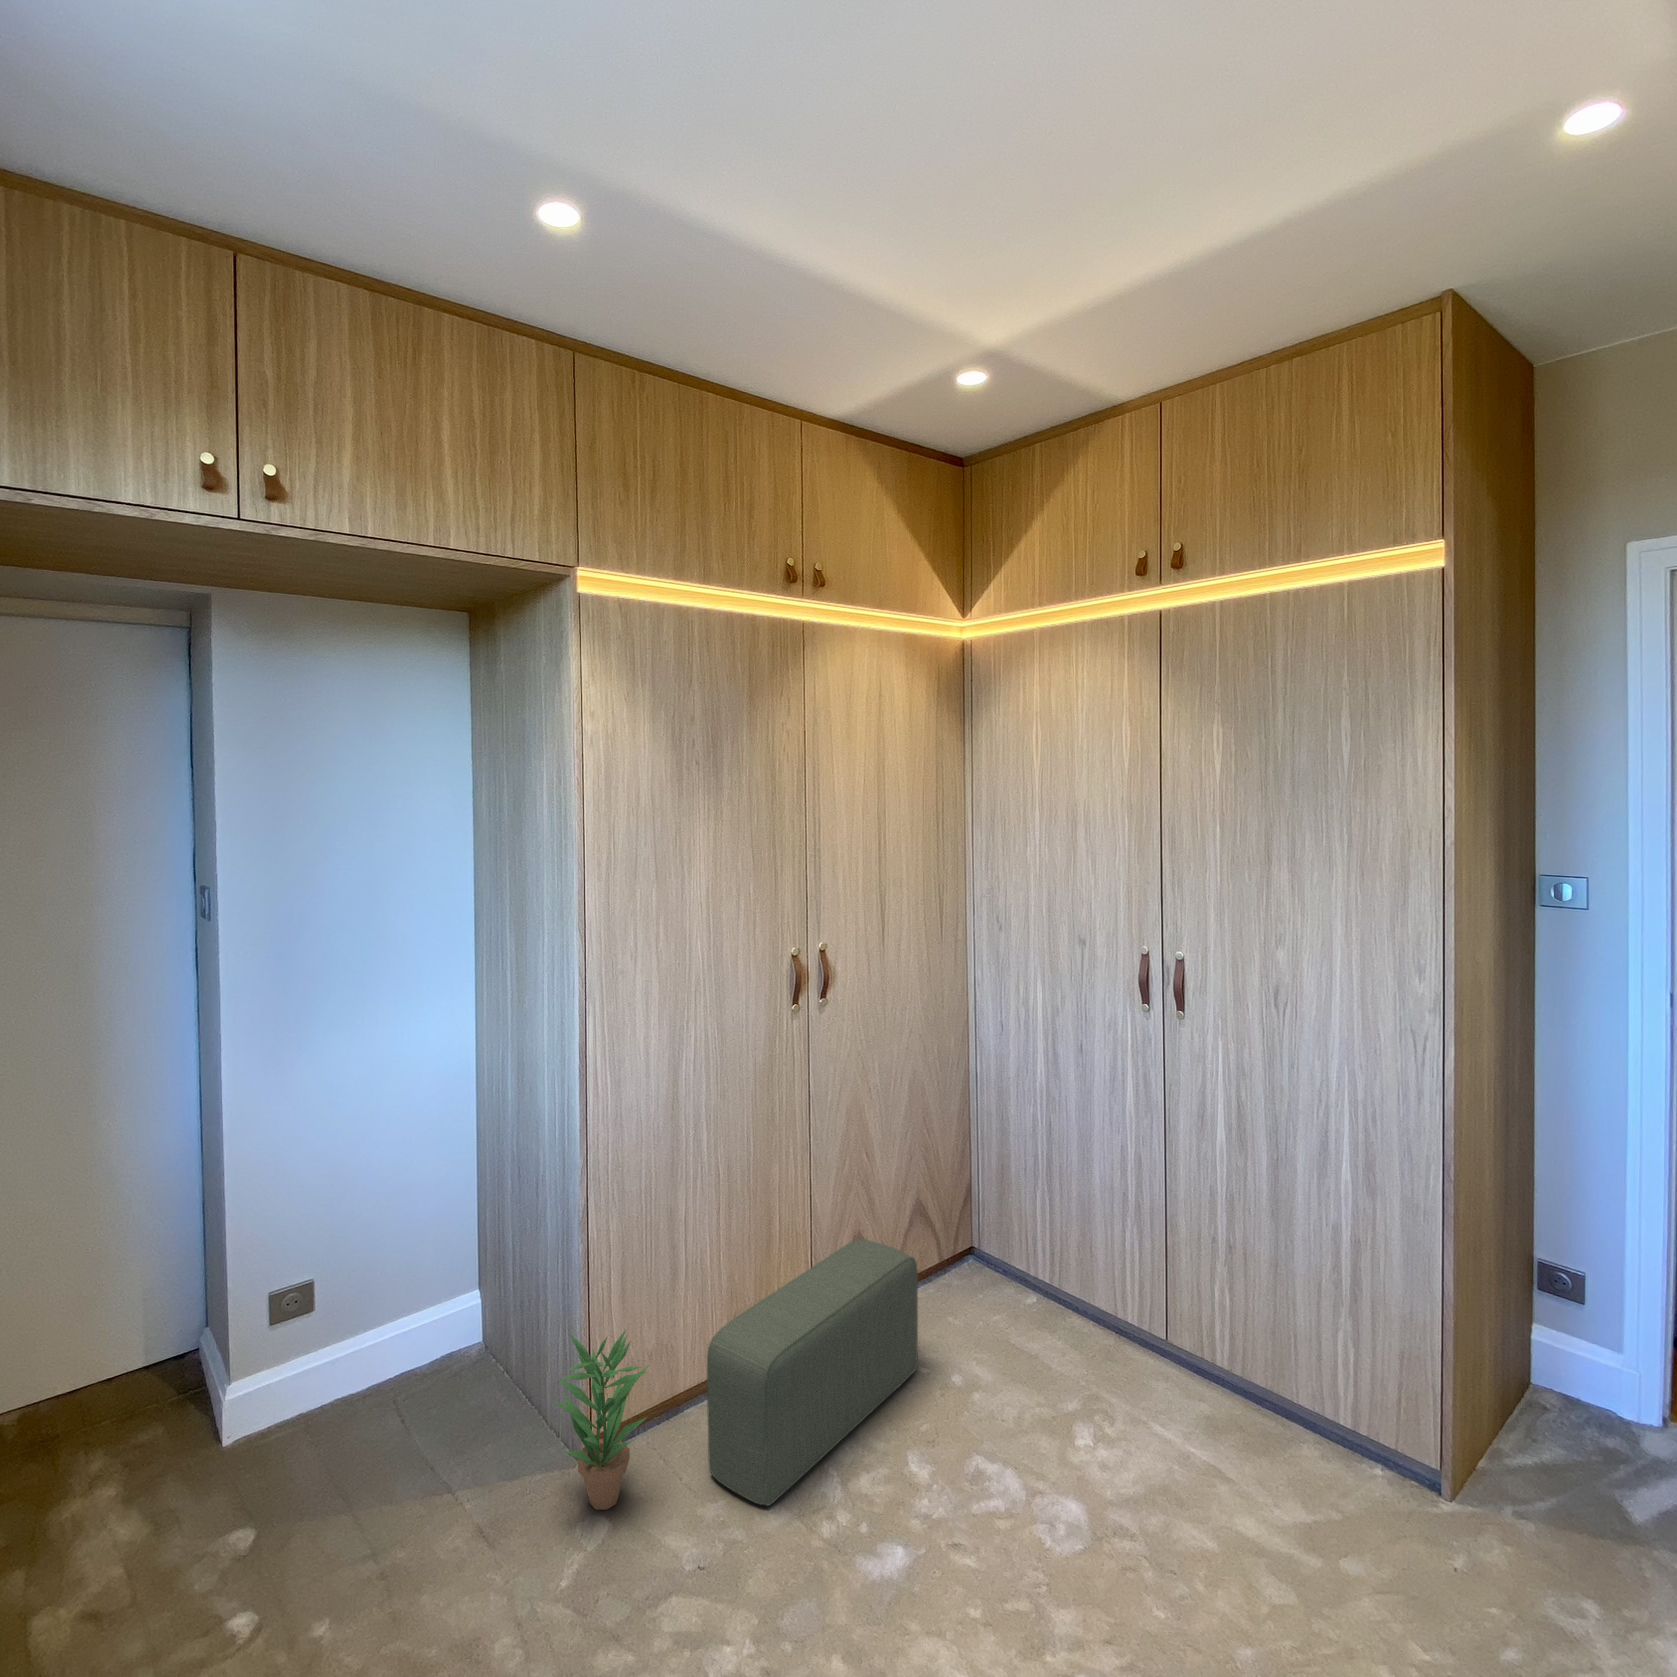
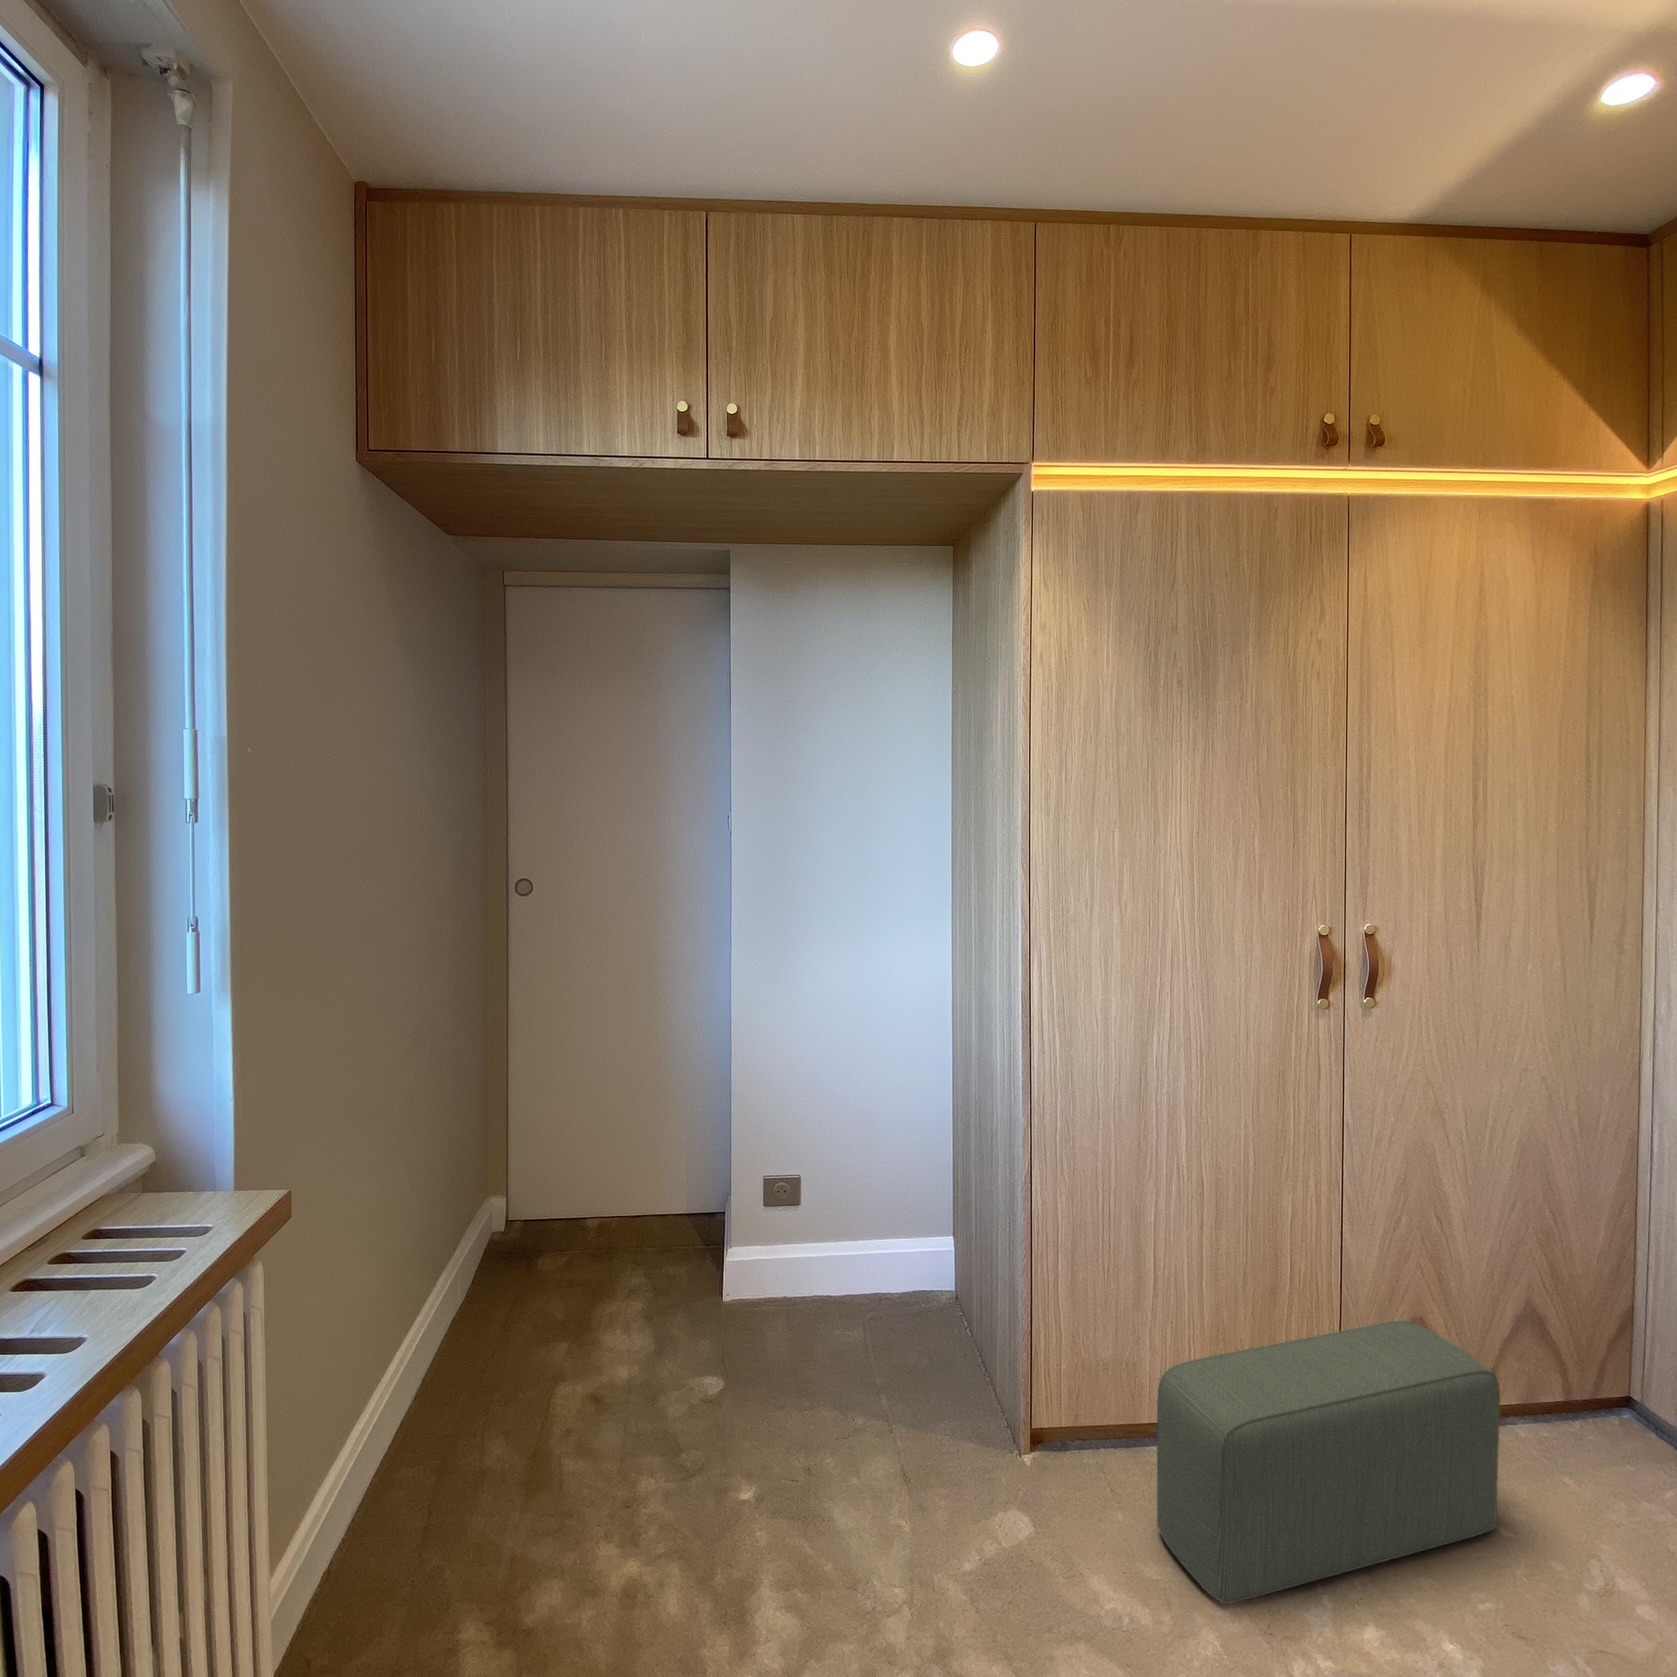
potted plant: present [555,1330,648,1510] -> none [974,1304,1085,1514]

